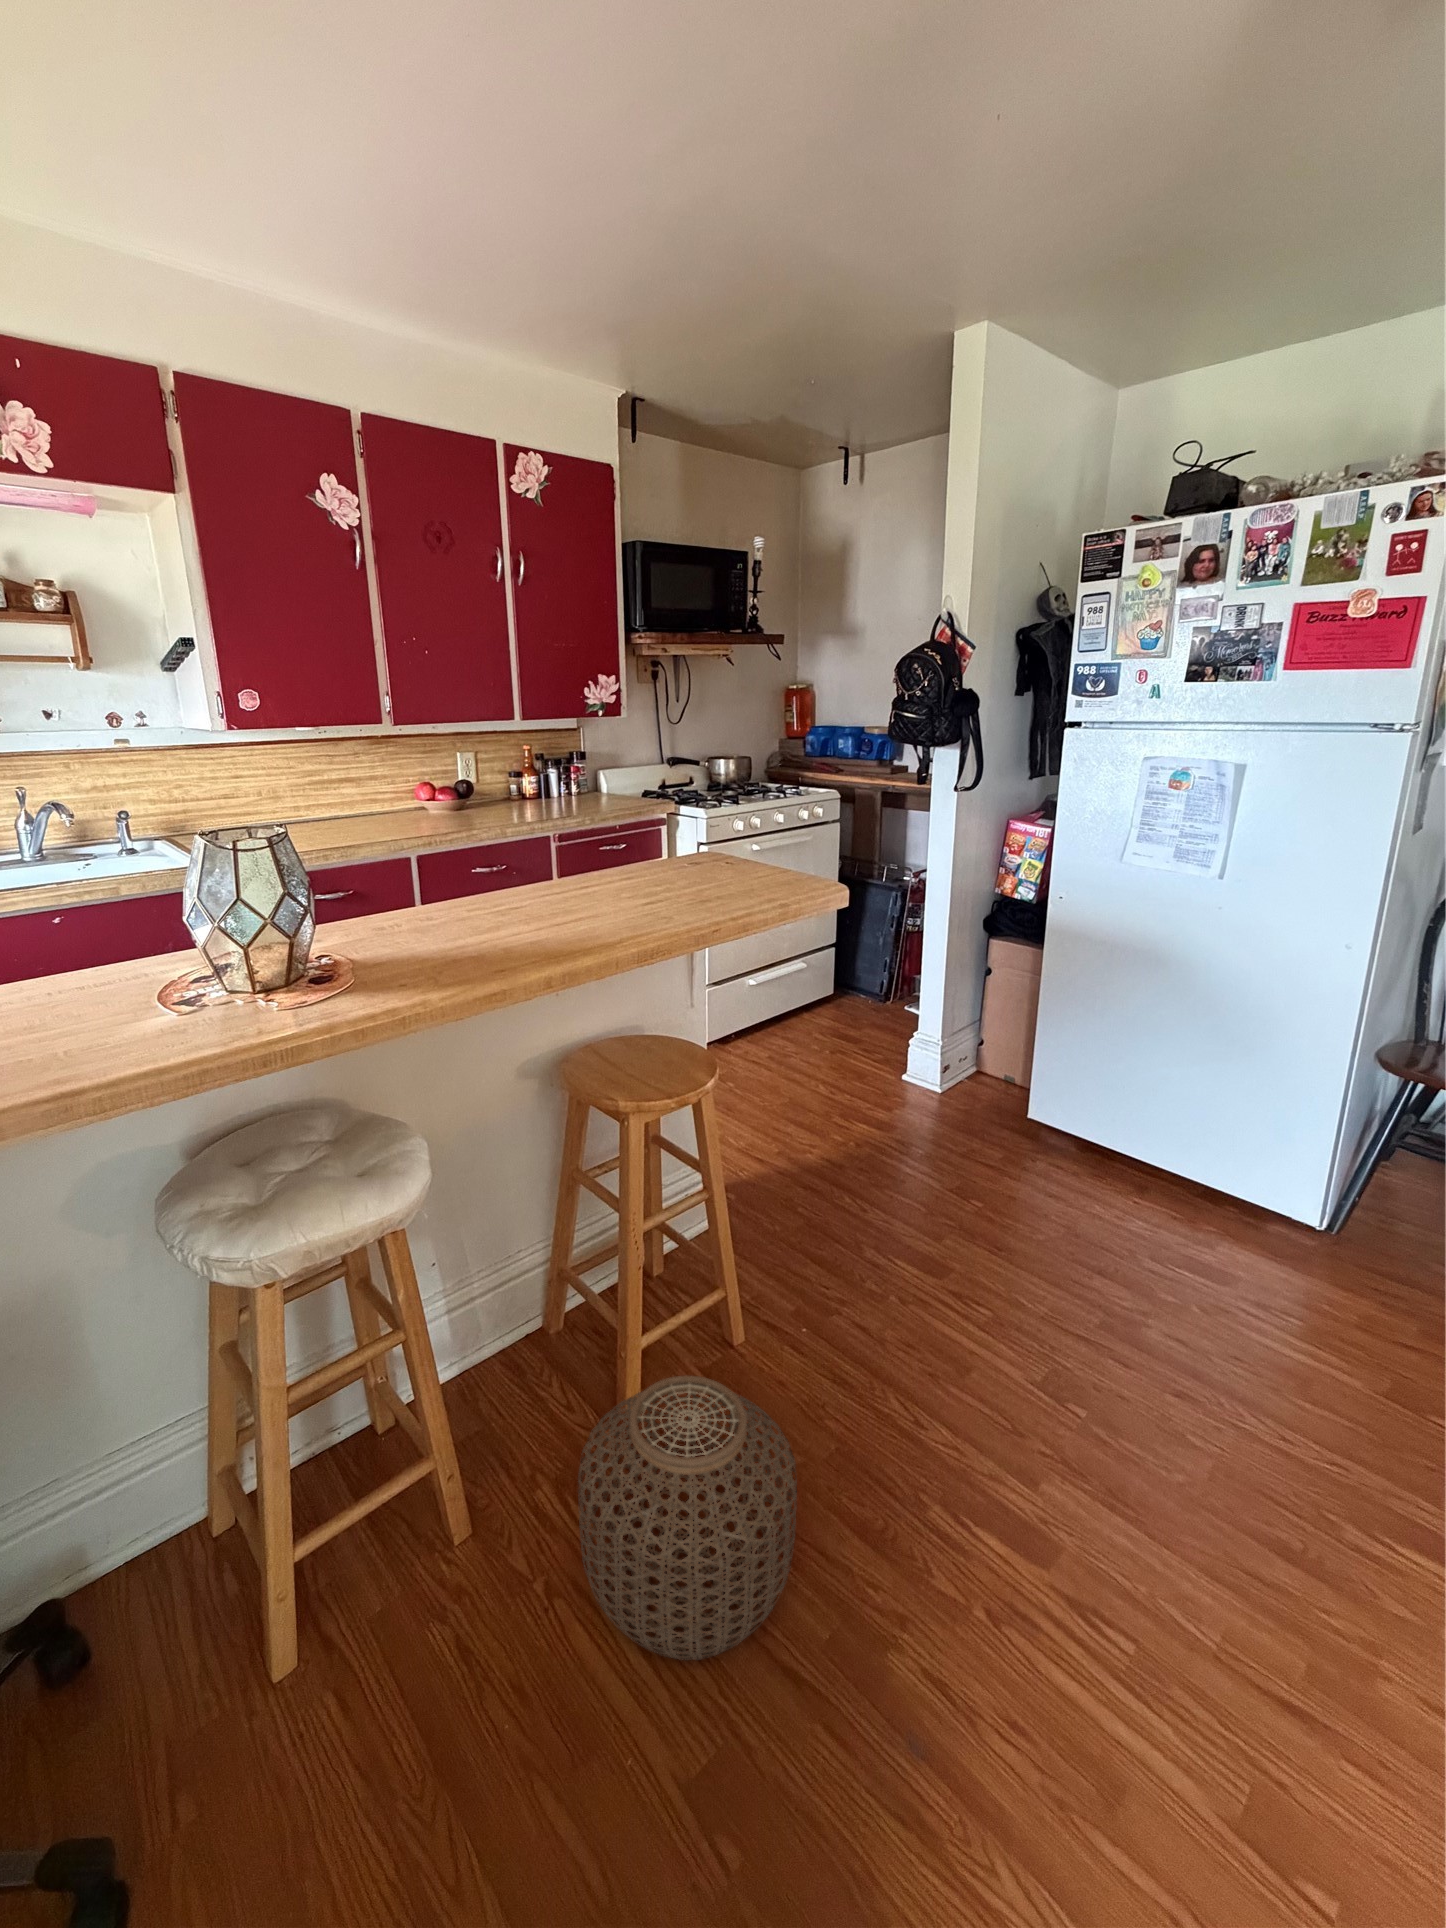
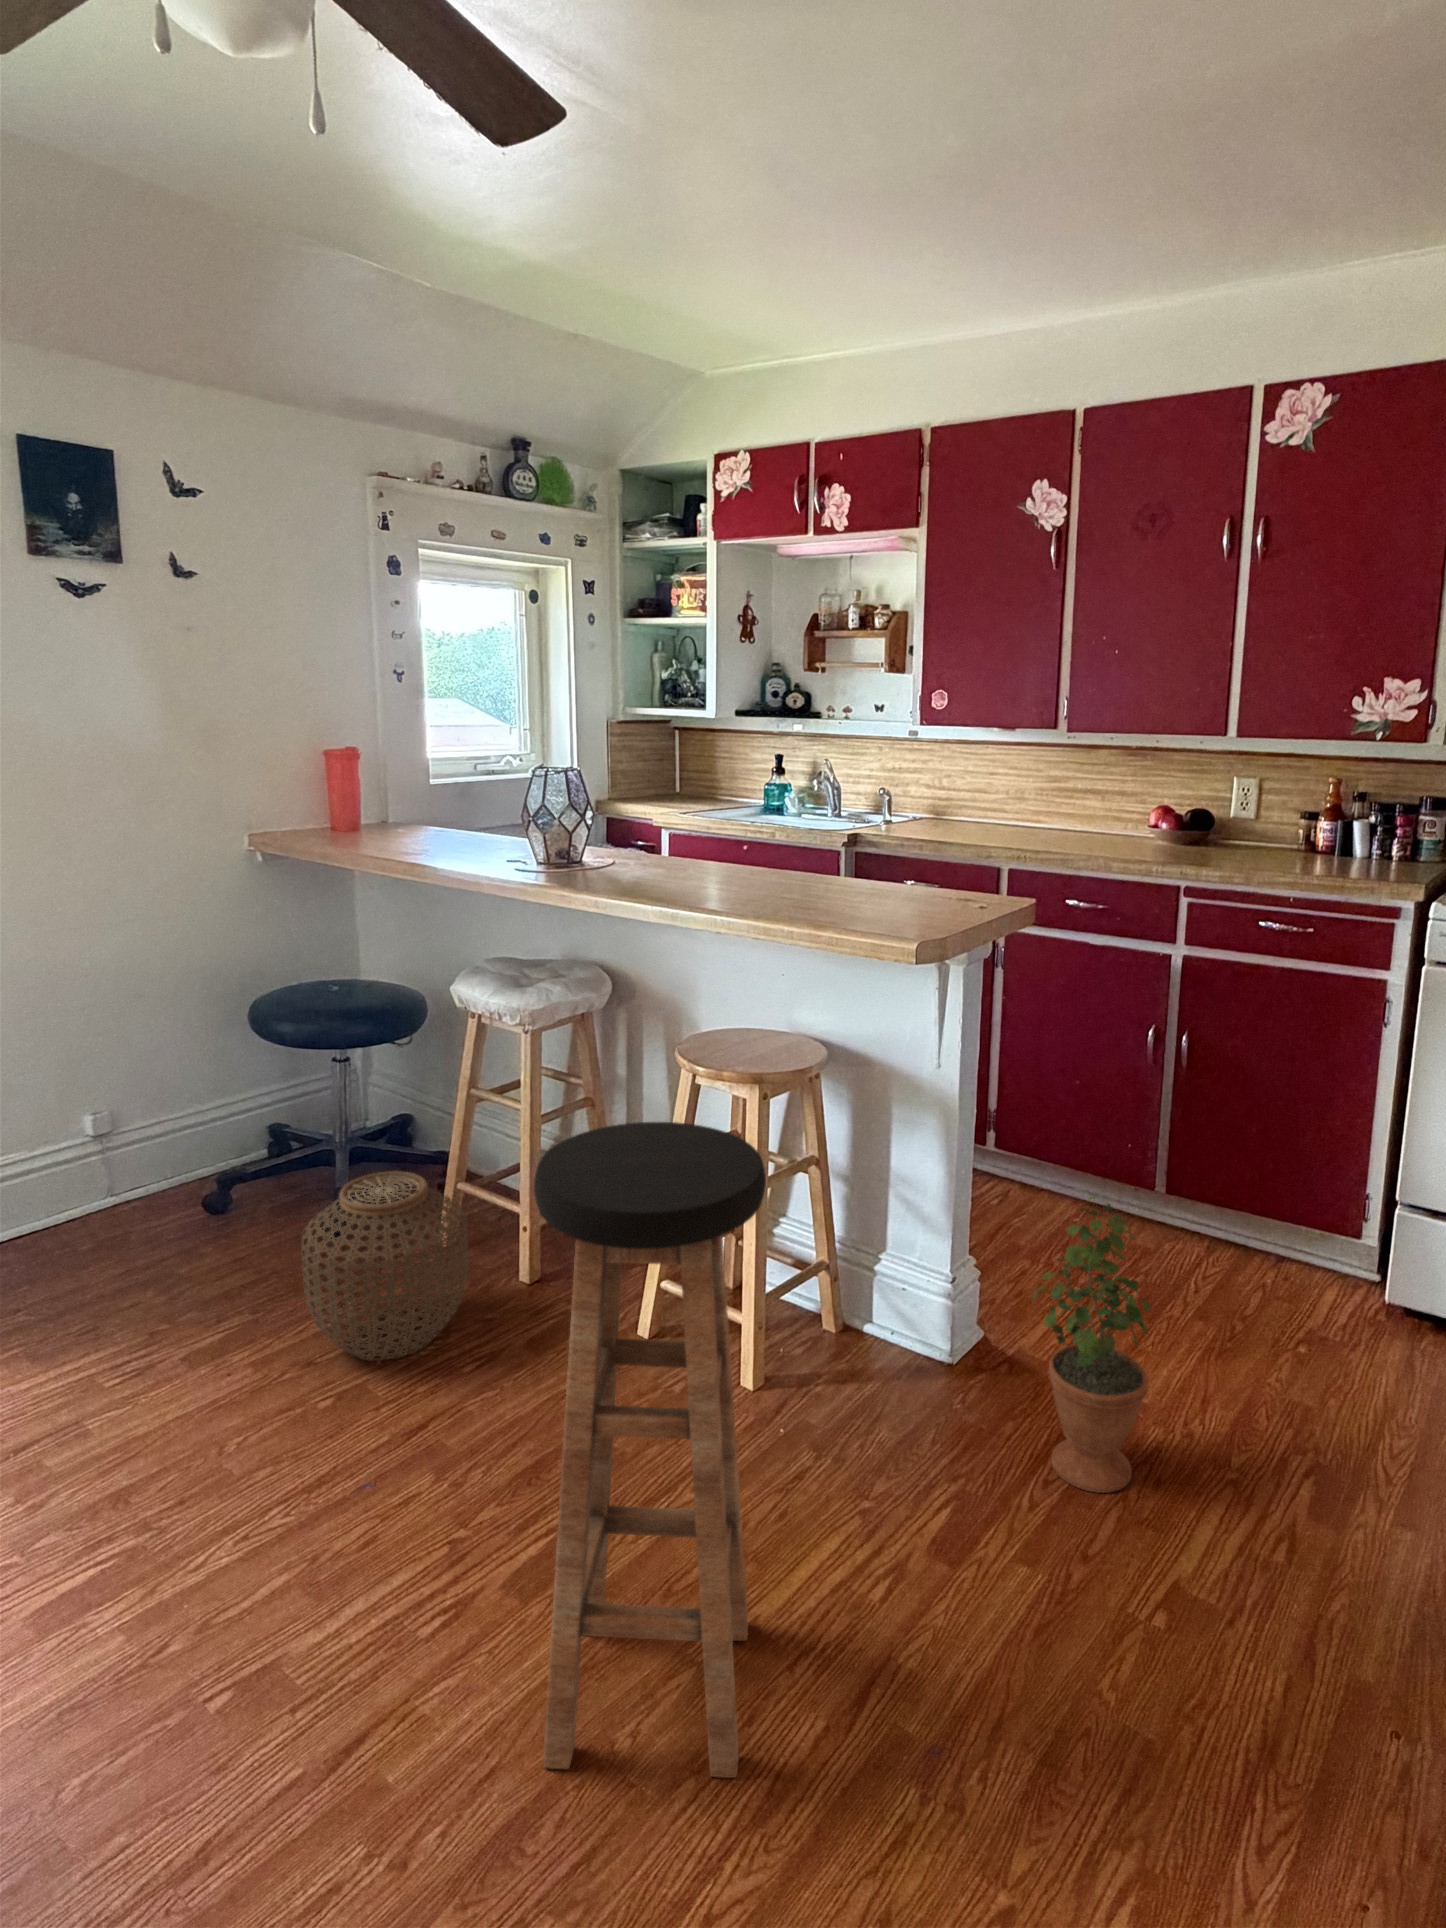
bar stool: none [1067,998,1279,1428] -> present [534,1122,766,1778]
potted plant: none [846,1017,930,1189] -> present [1033,1197,1151,1493]

